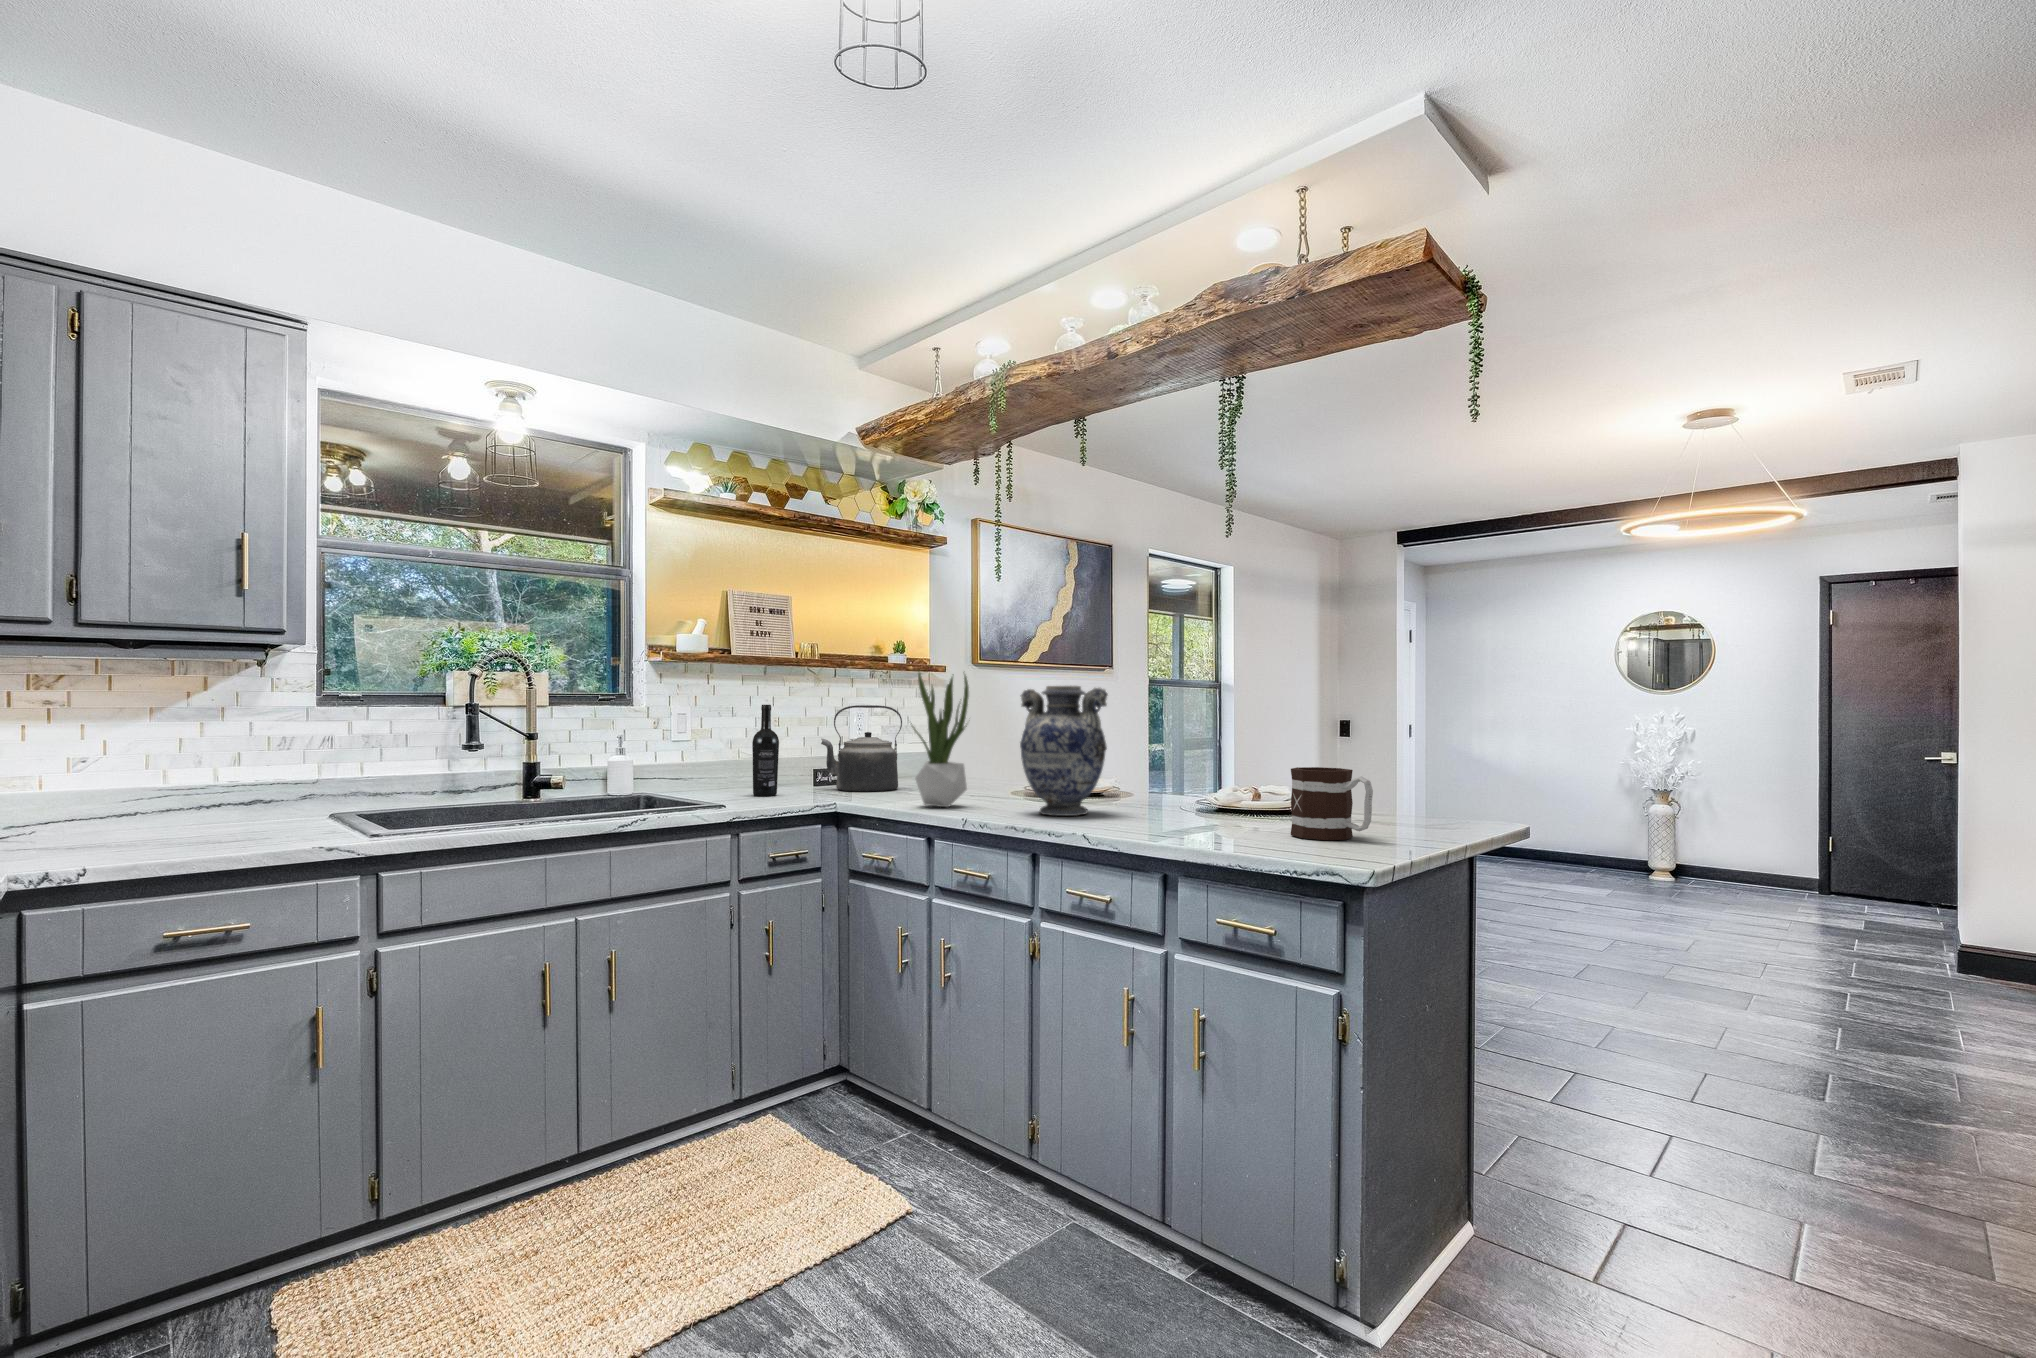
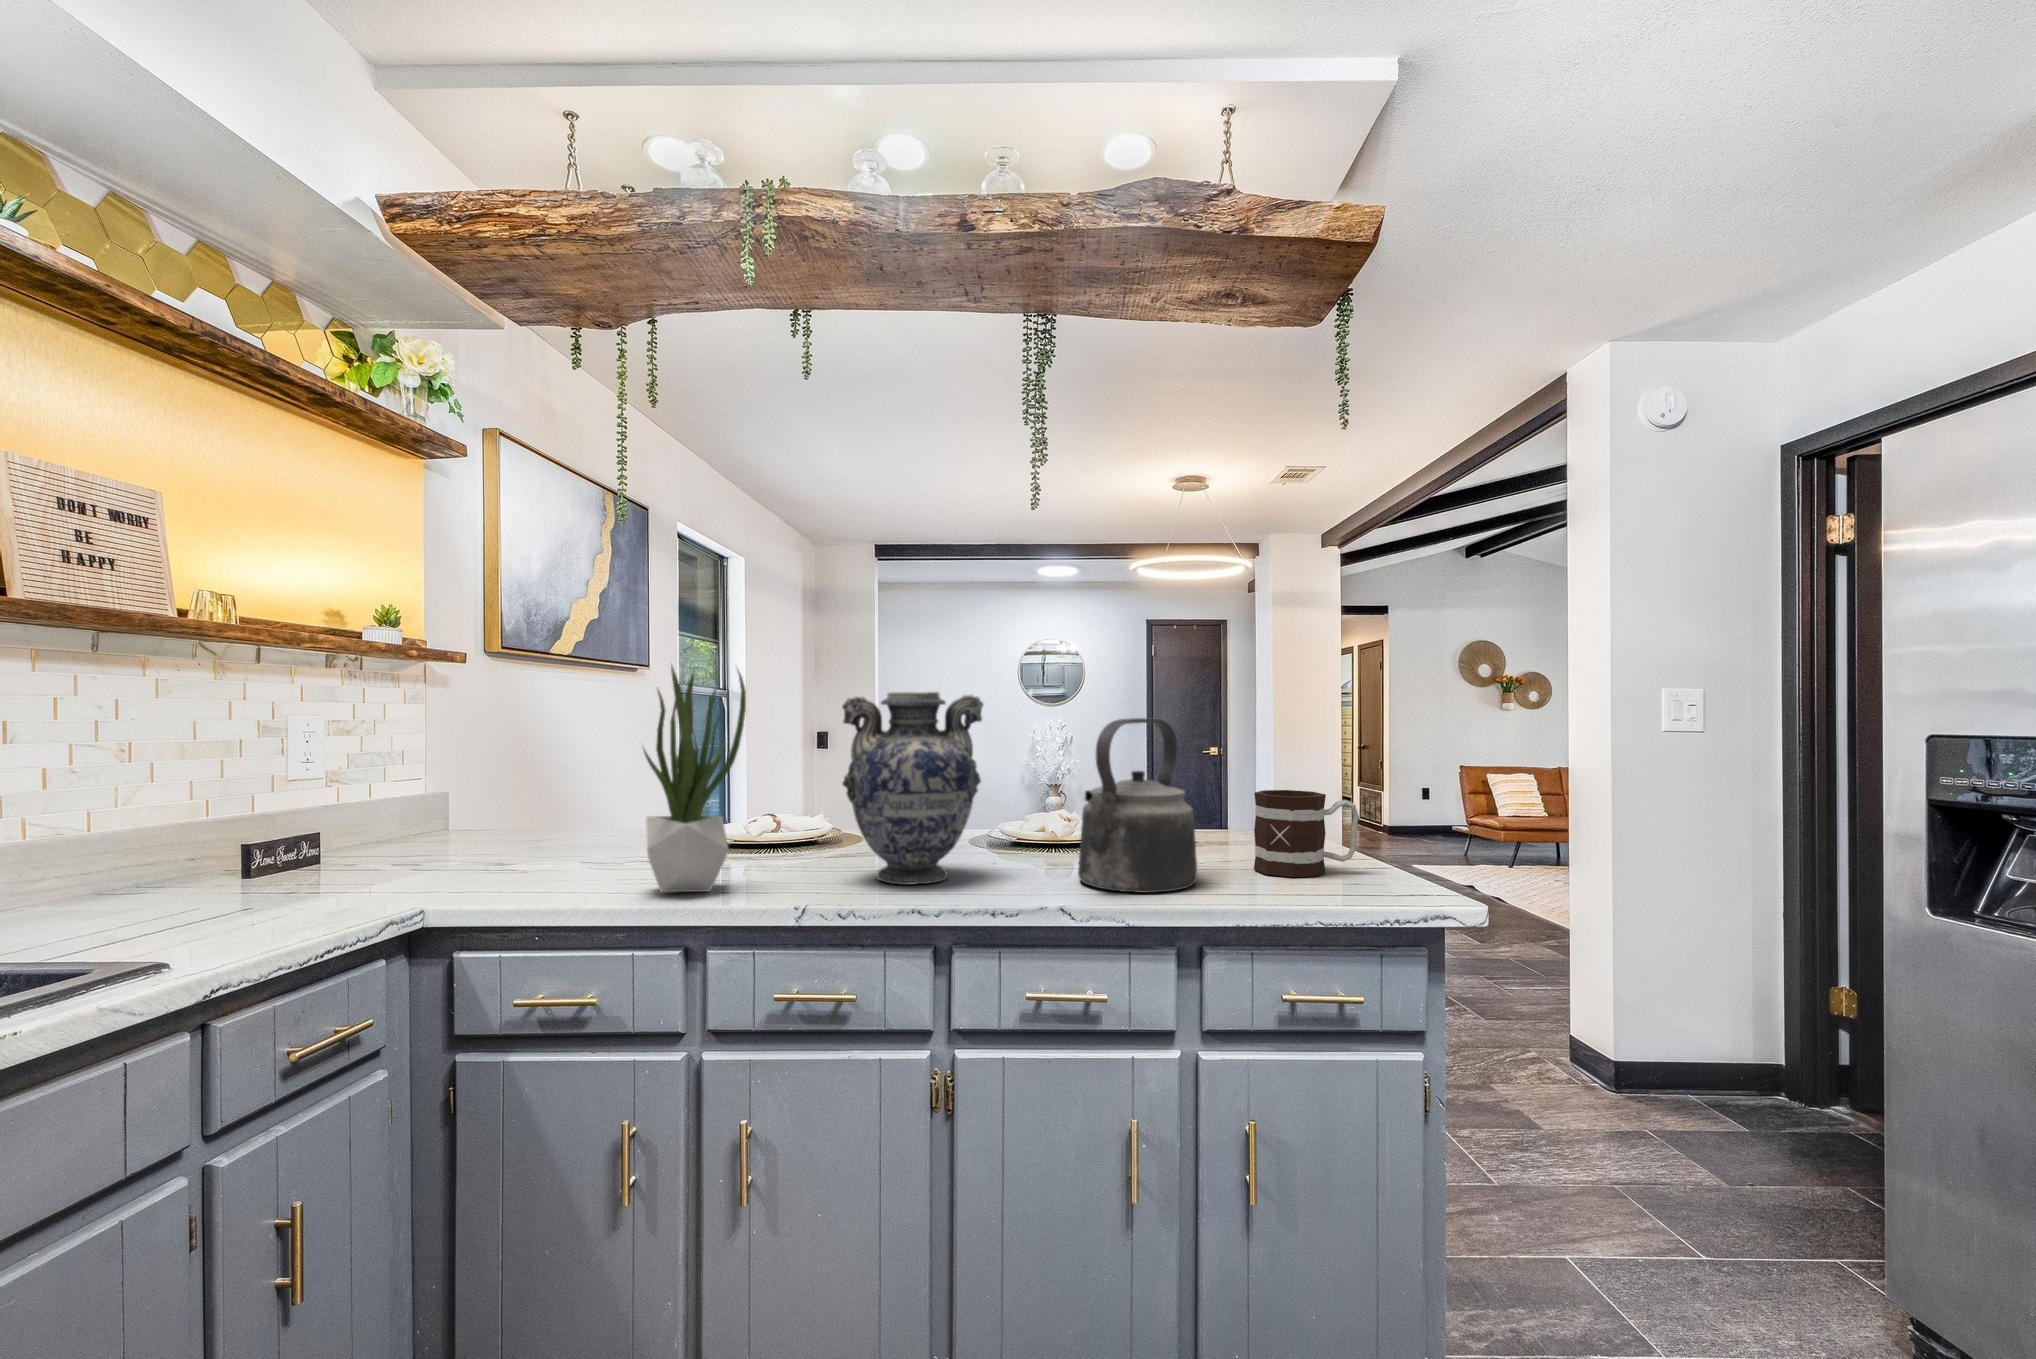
wine bottle: present [752,705,779,796] -> none [186,725,254,919]
kettle: present [821,705,902,792] -> present [1078,718,1198,893]

